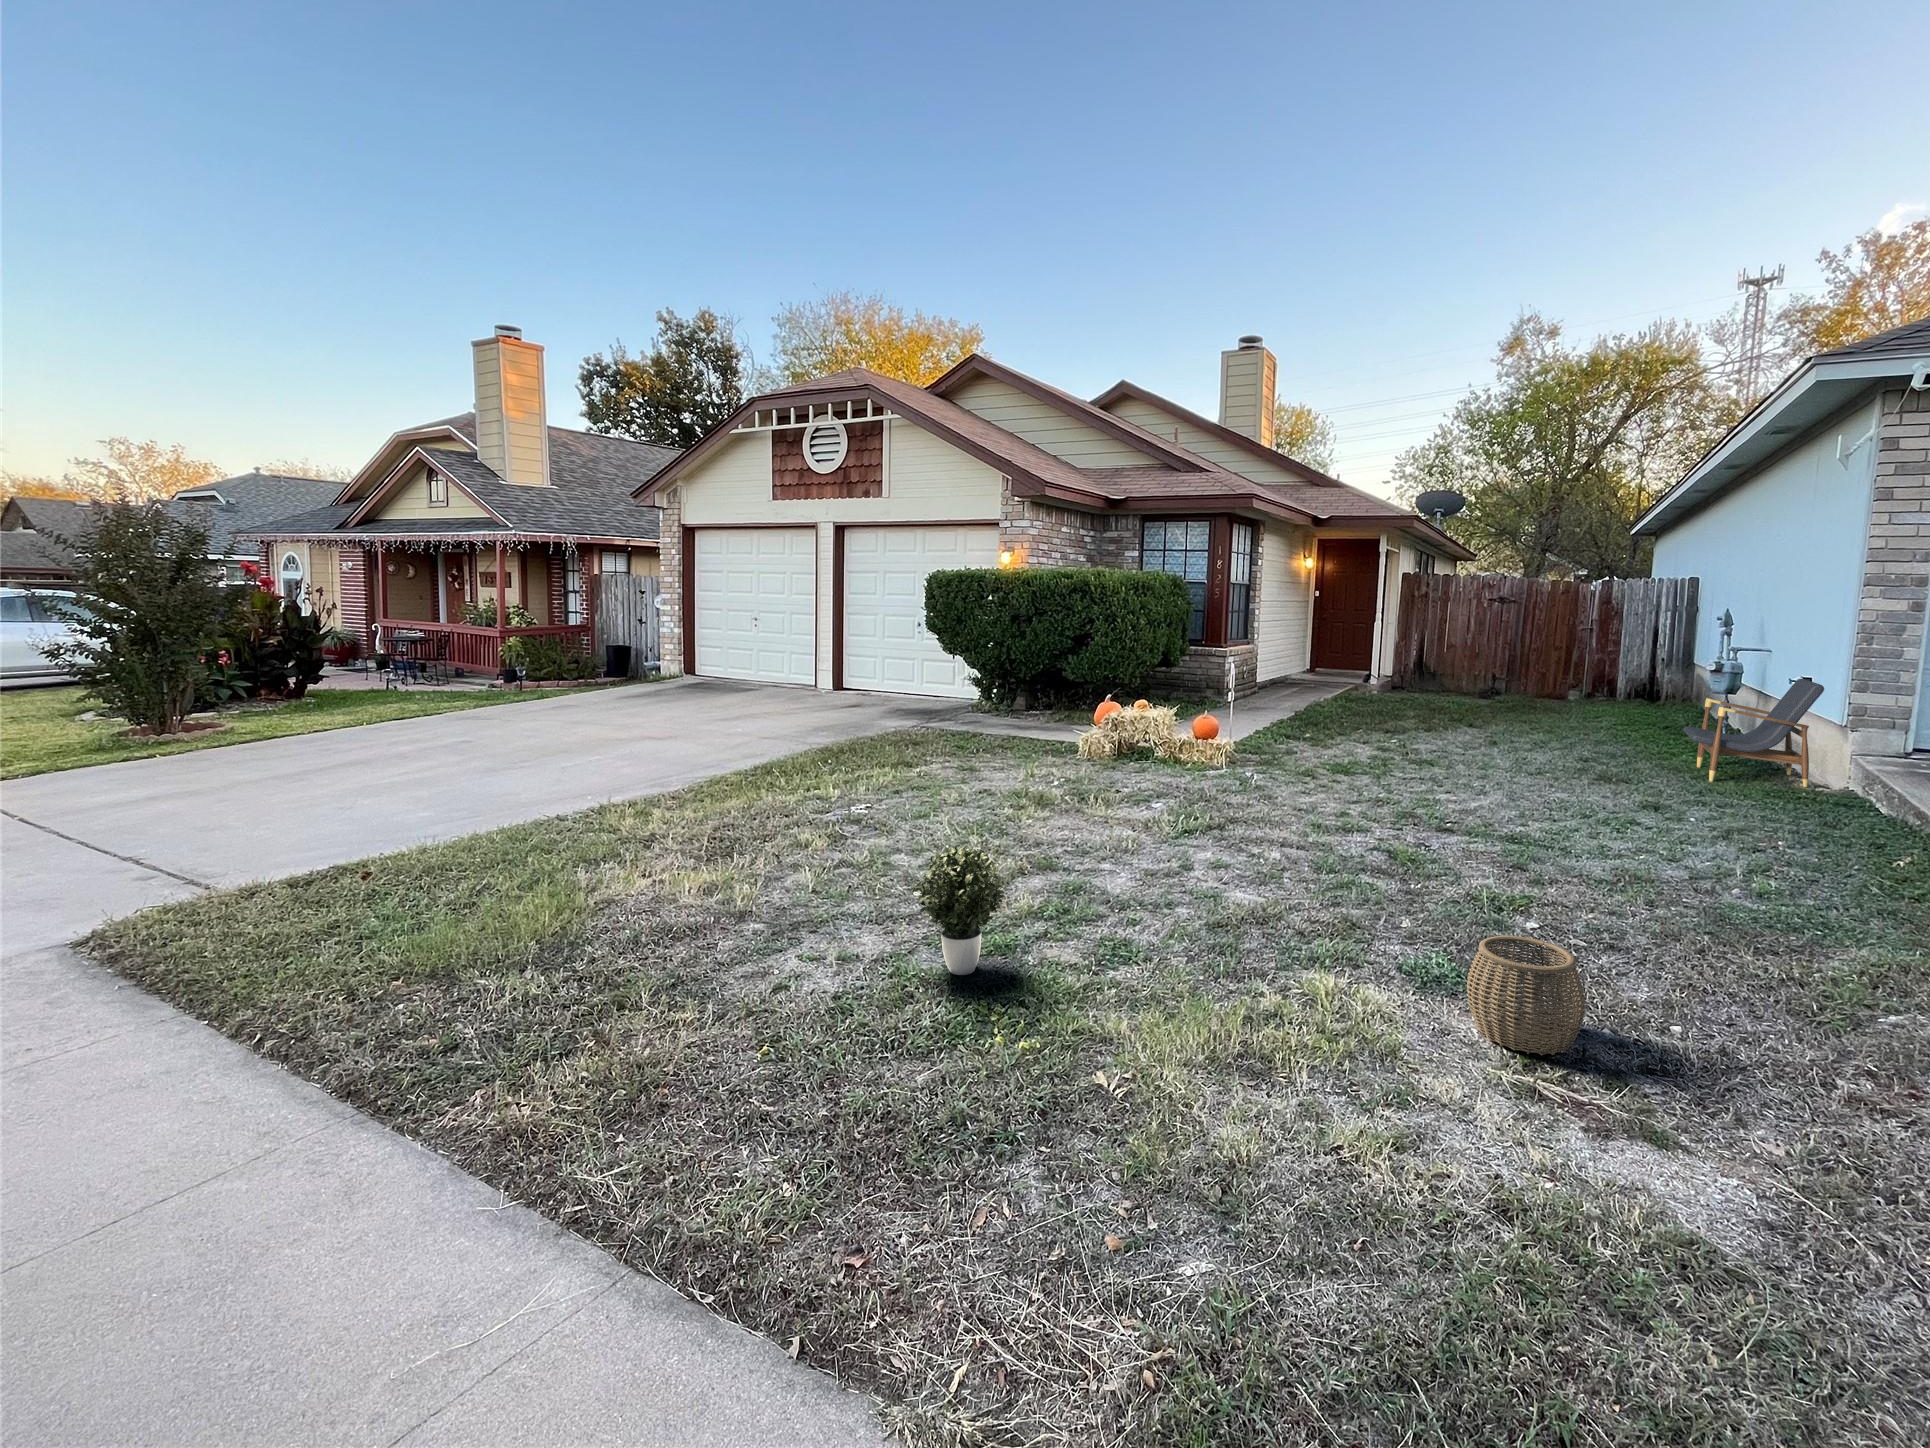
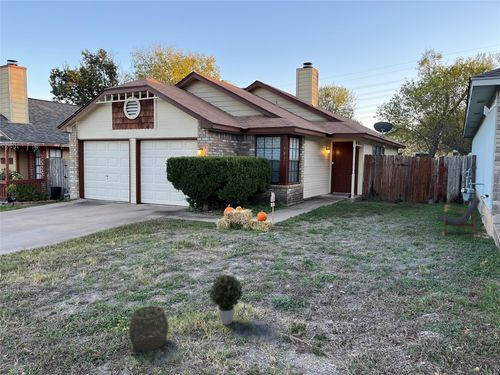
potted plant: present [914,847,1005,975] -> present [208,275,243,325]
woven basket: present [1467,936,1587,1055] -> present [129,306,168,351]

